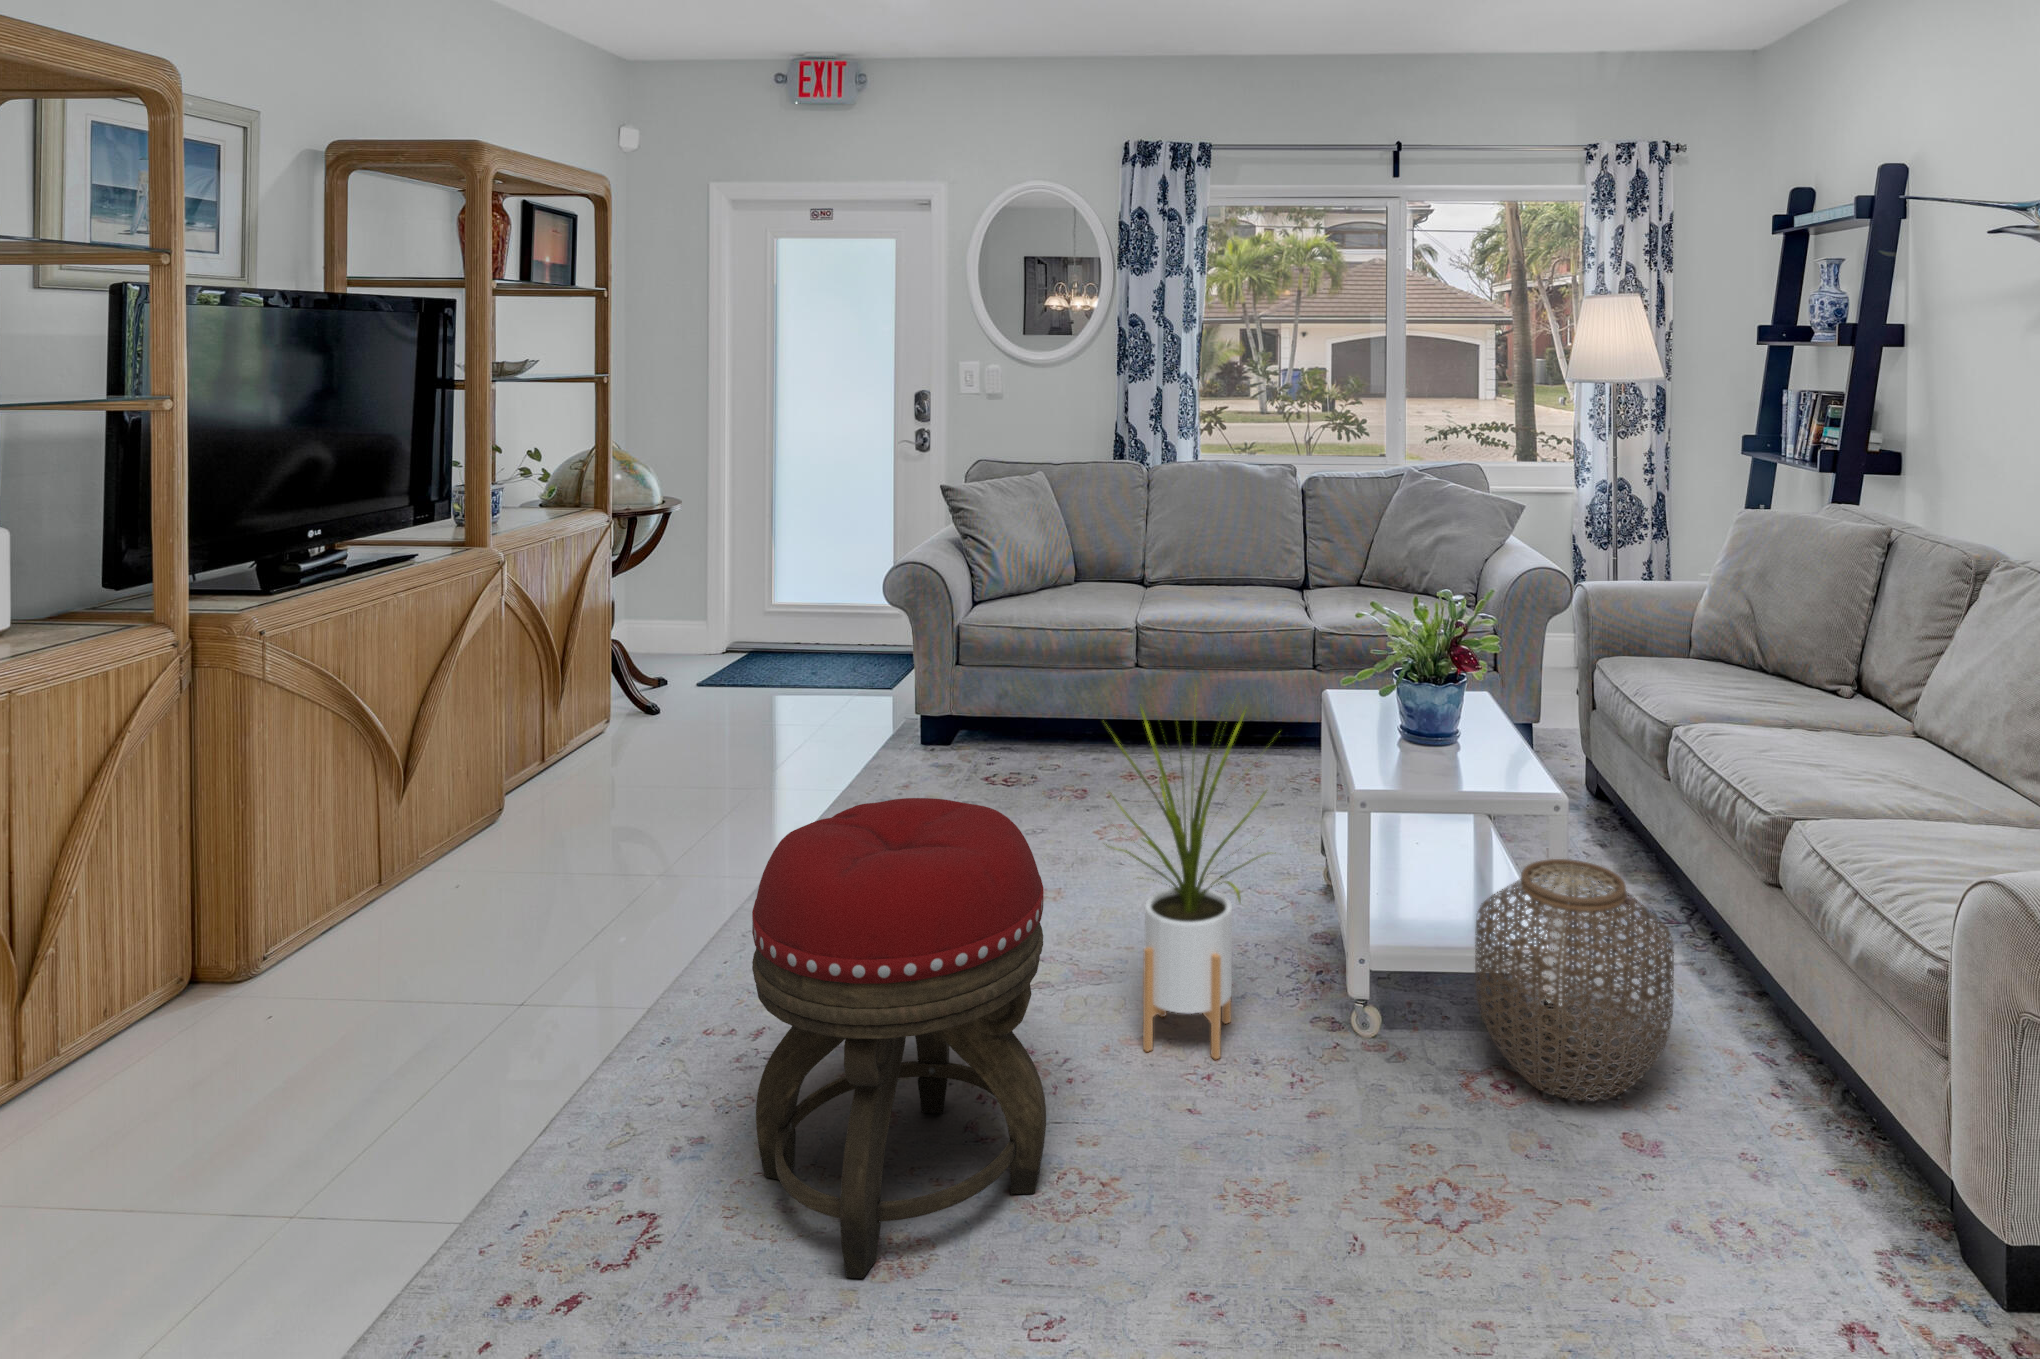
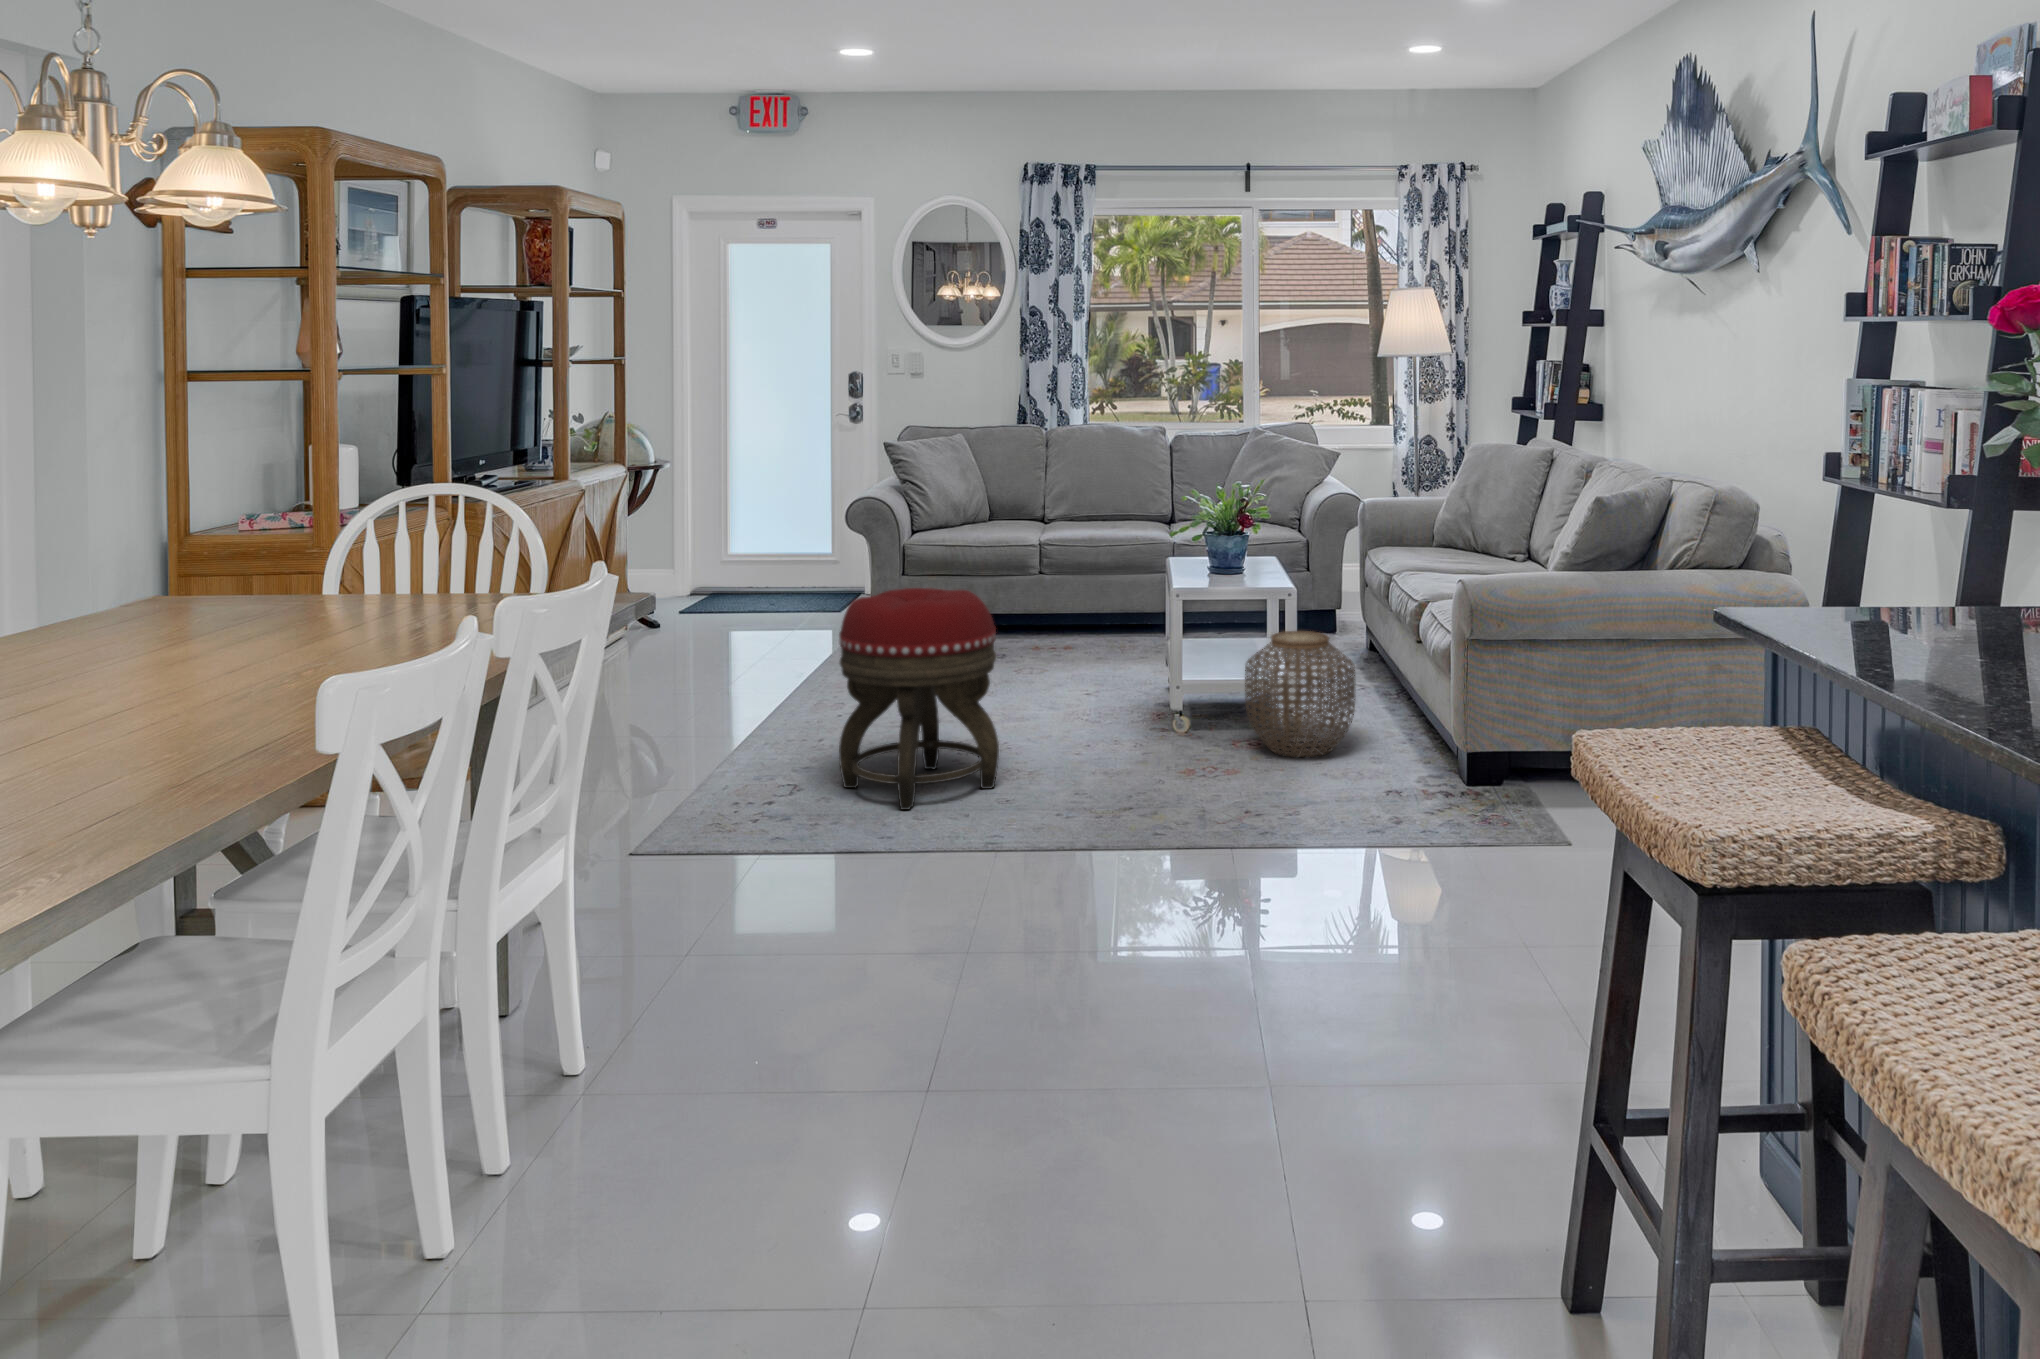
house plant: present [1106,690,1266,1059] -> none [1023,534,1136,750]

